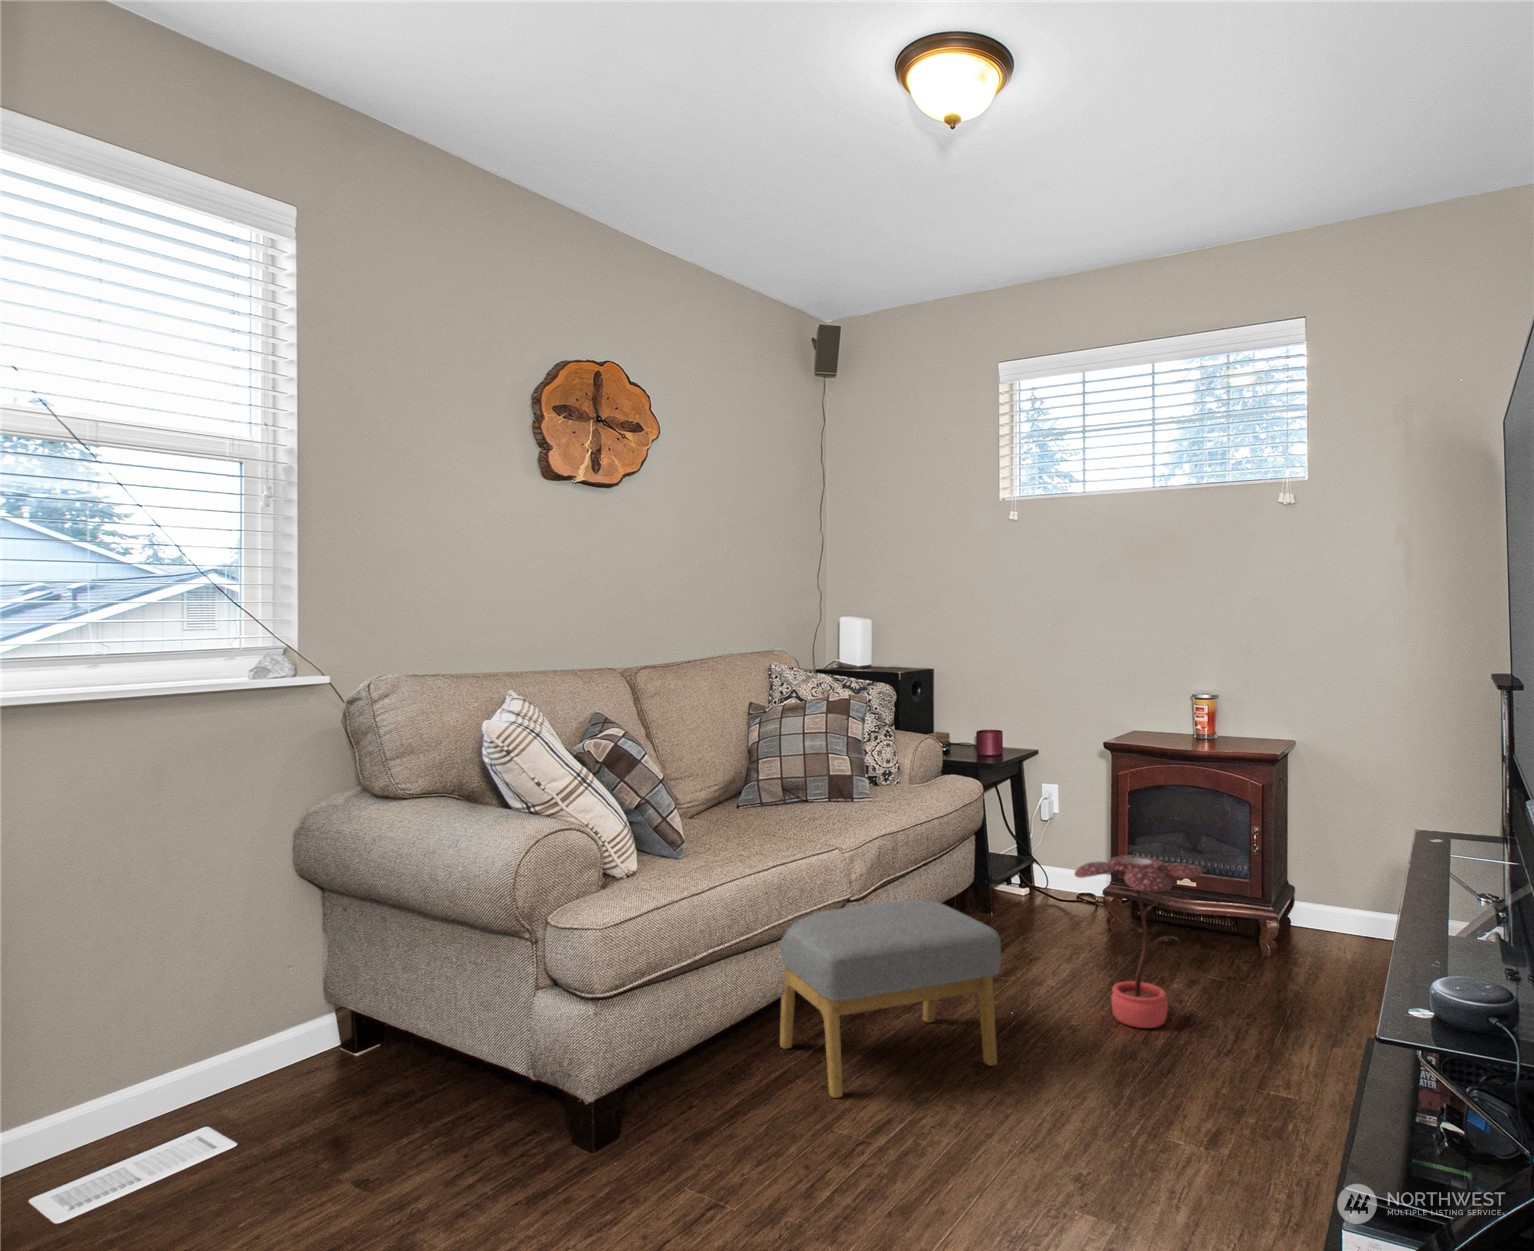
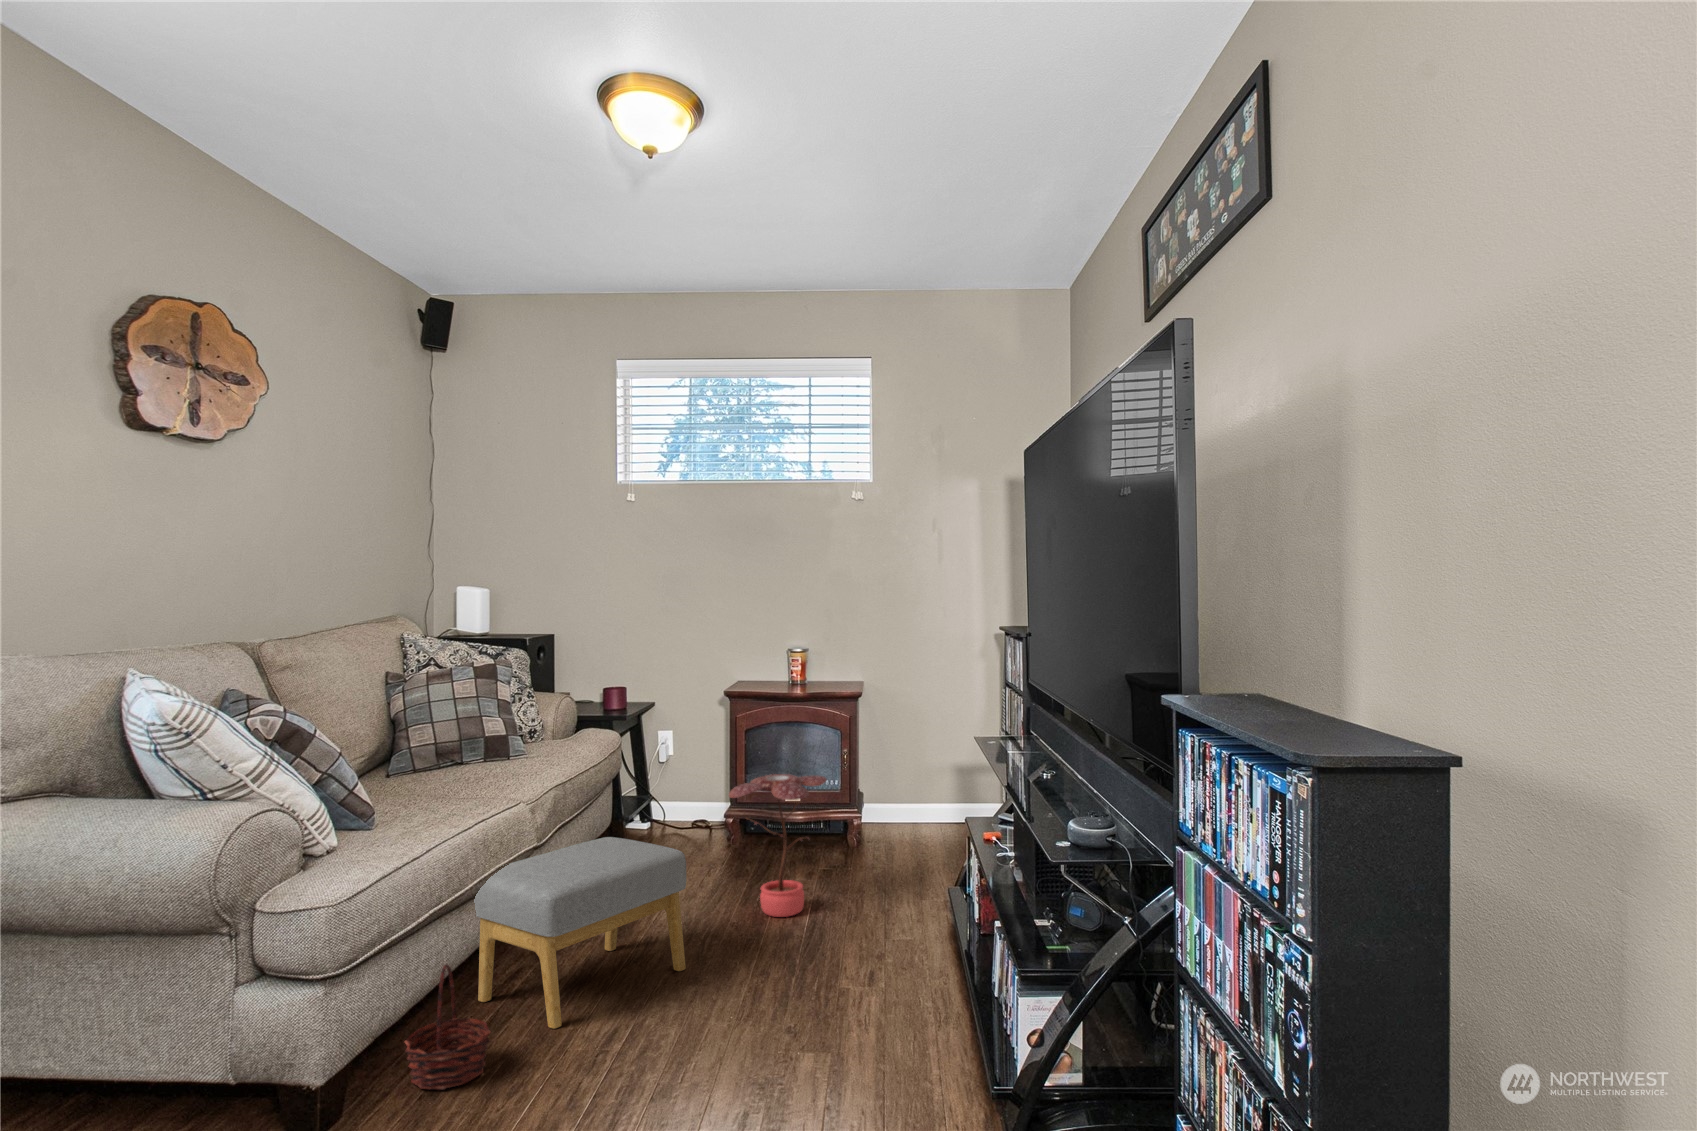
basket: none [677,1008,759,1135] -> present [405,964,491,1089]

